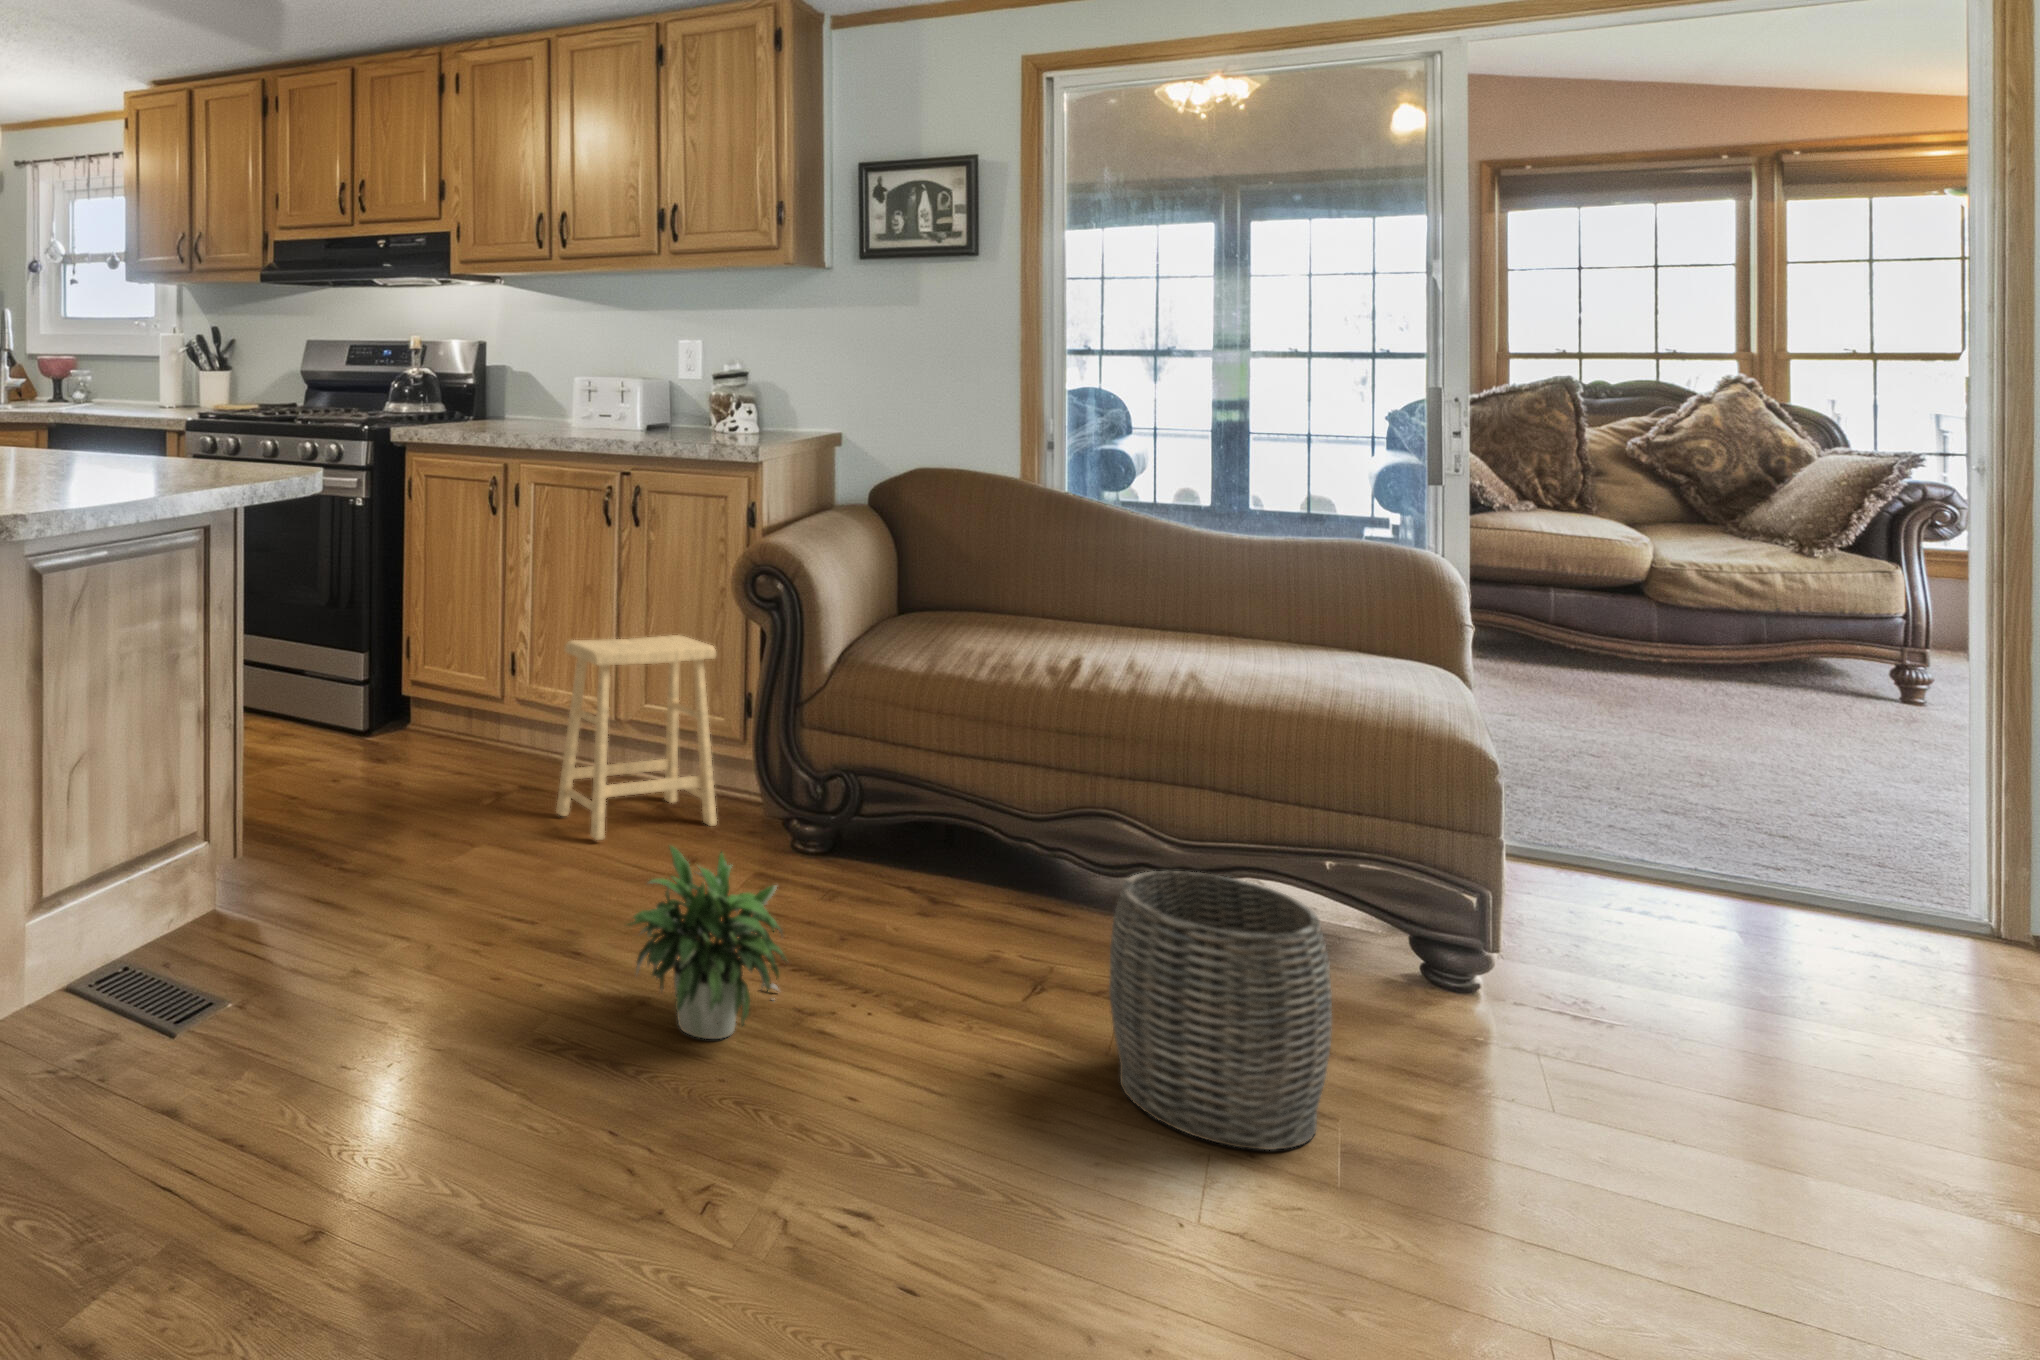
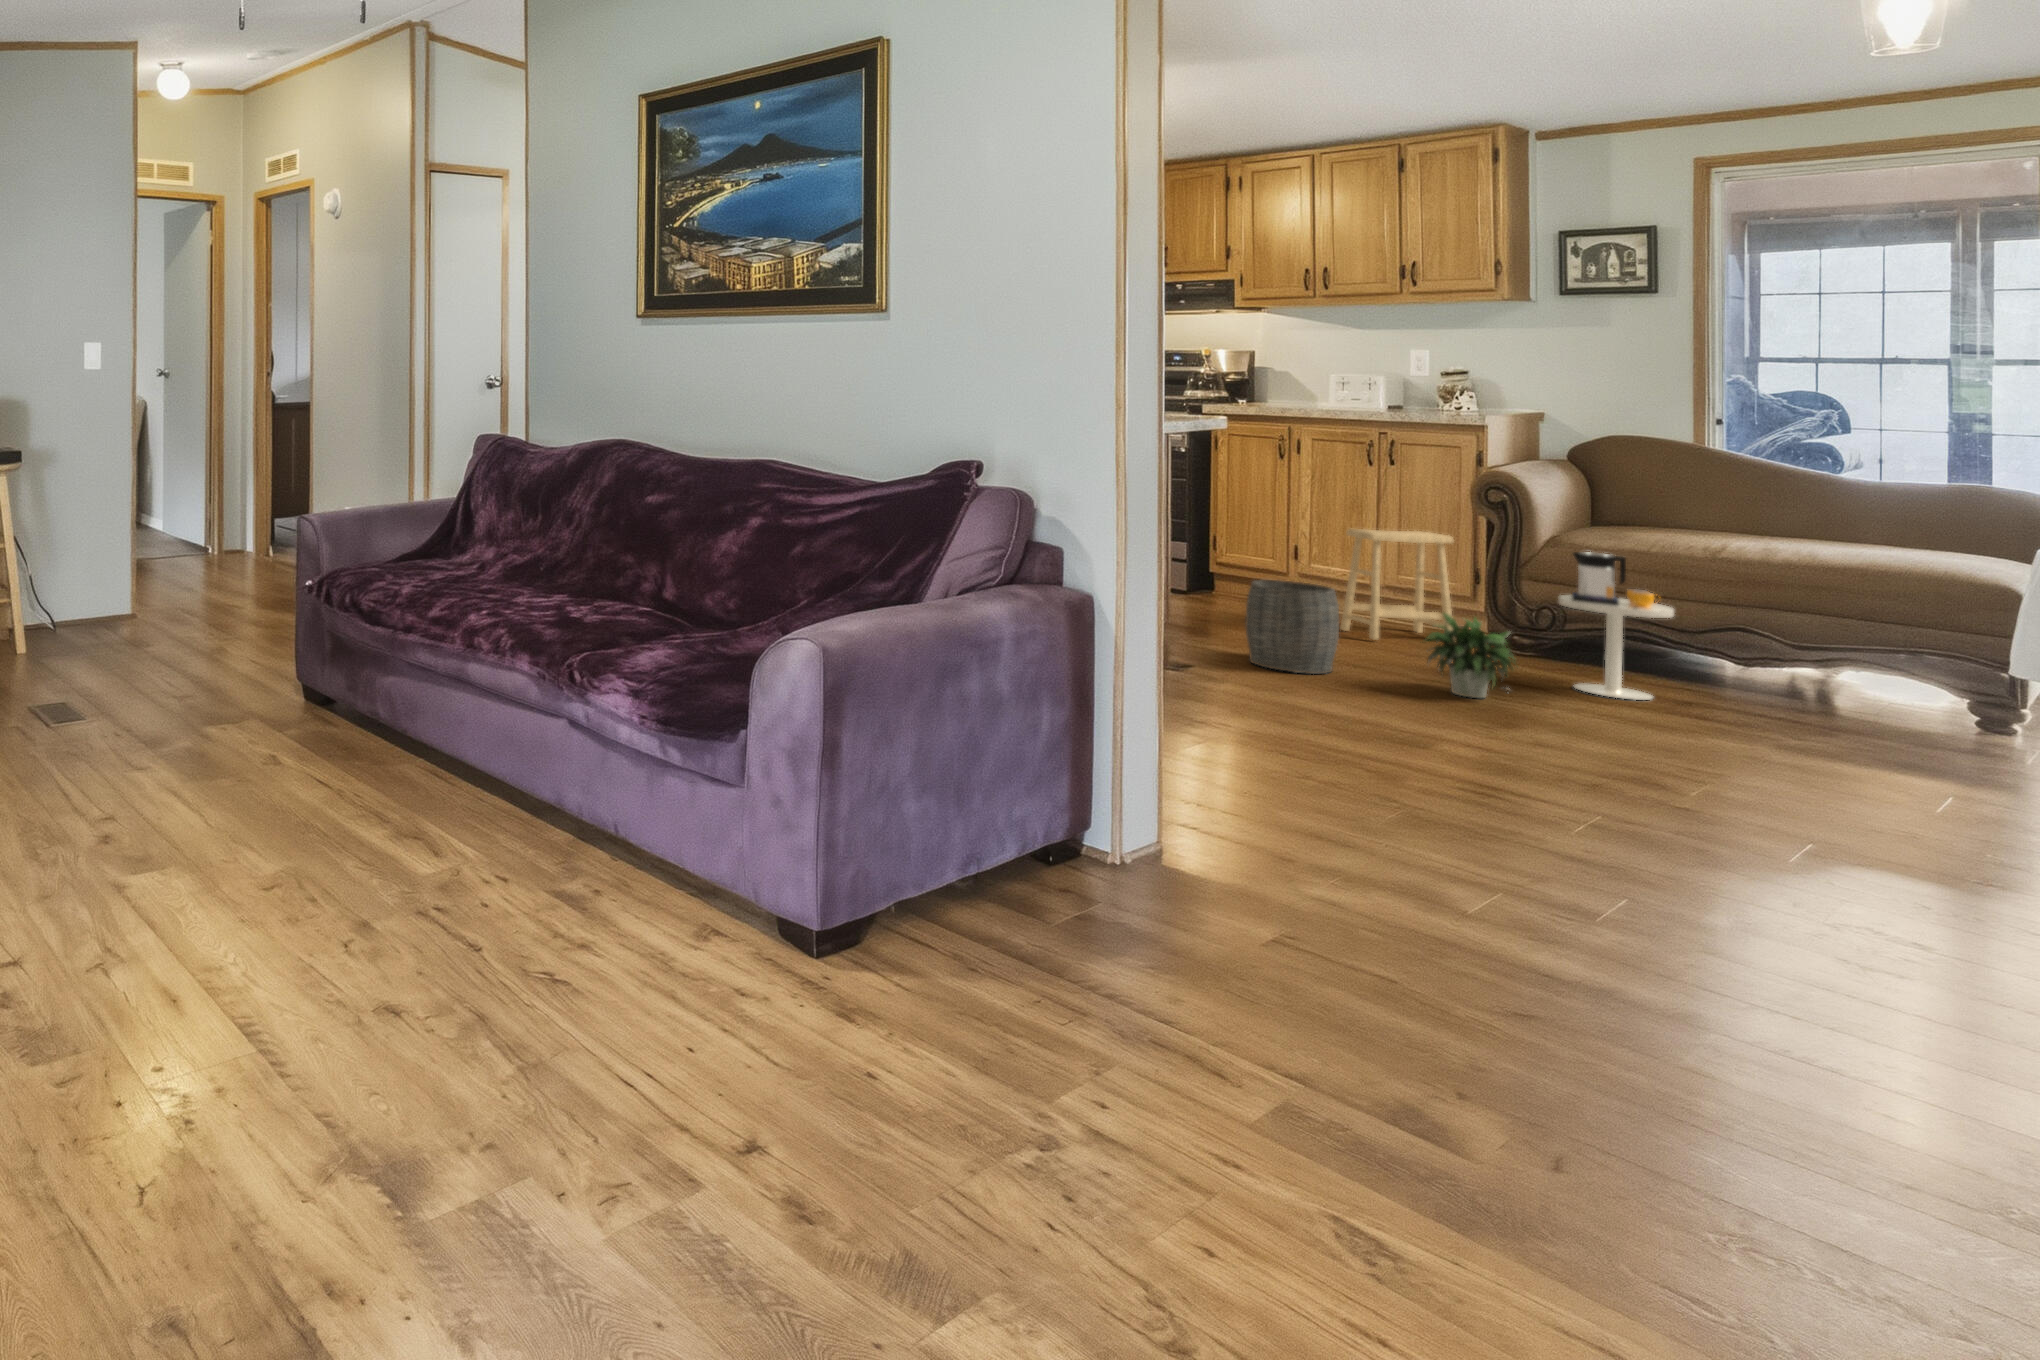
side table: none [855,699,1024,983] -> present [1558,552,1674,700]
woven basket: present [1109,871,1332,1150] -> present [1246,580,1339,674]

